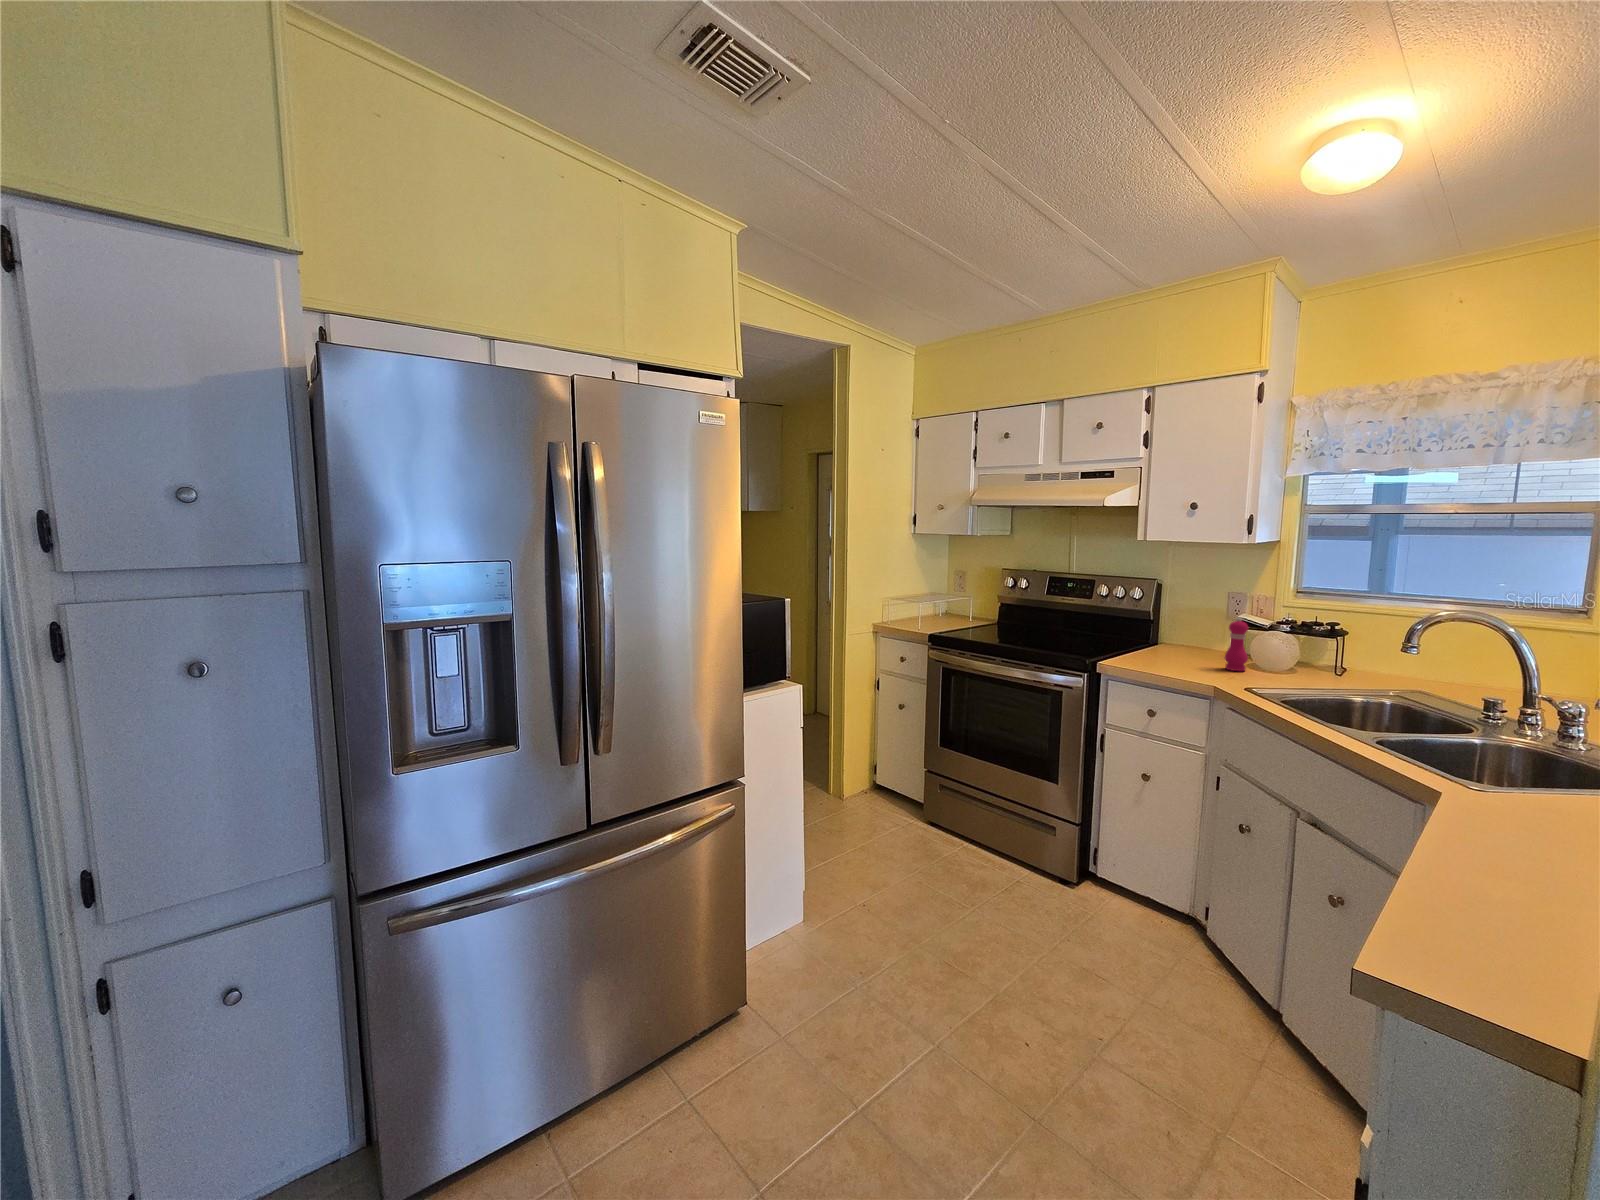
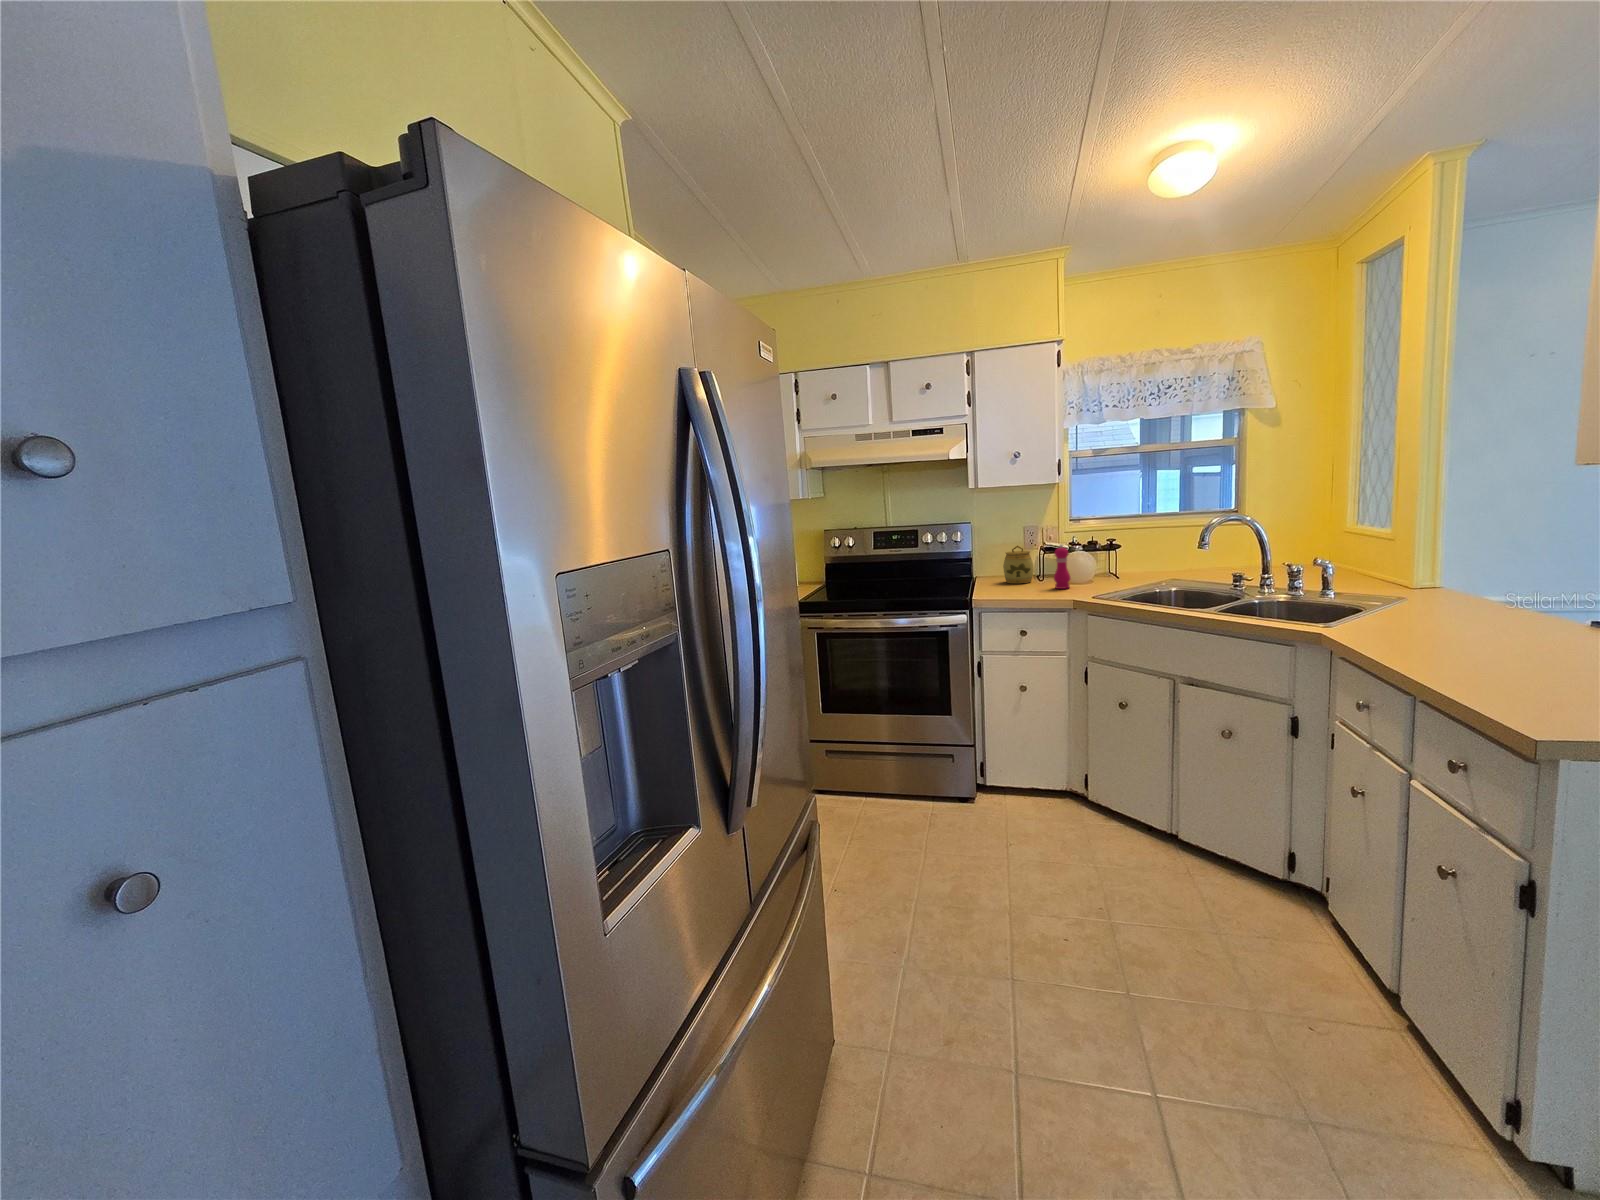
jar: none [1181,611,1218,656] -> present [1003,546,1033,583]

